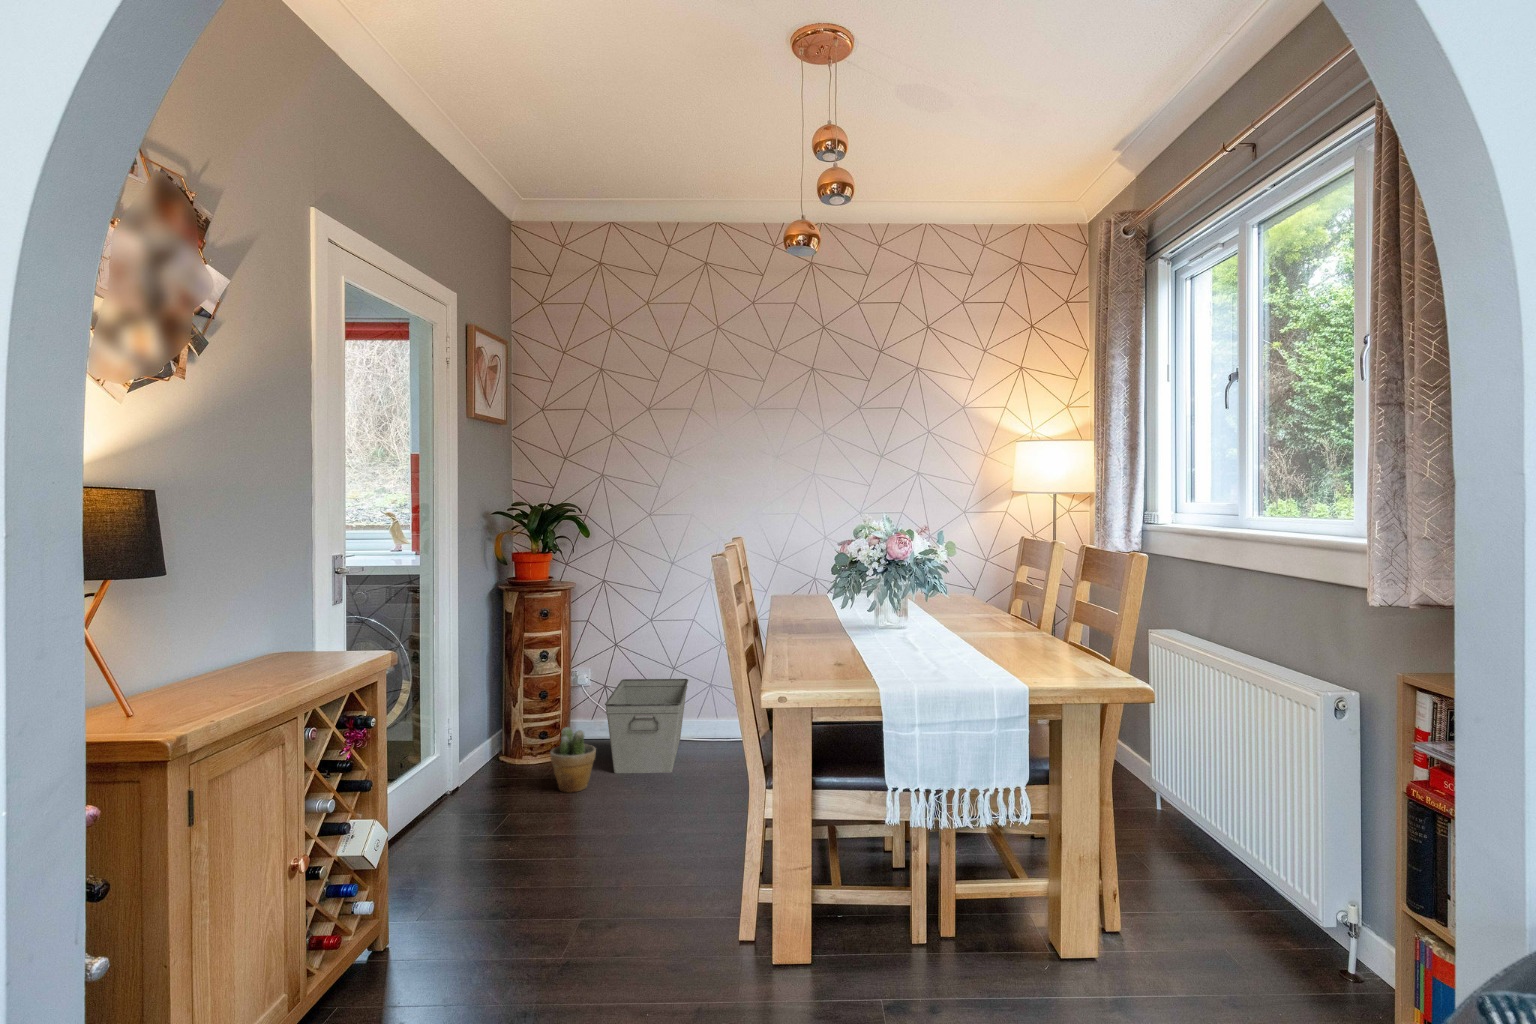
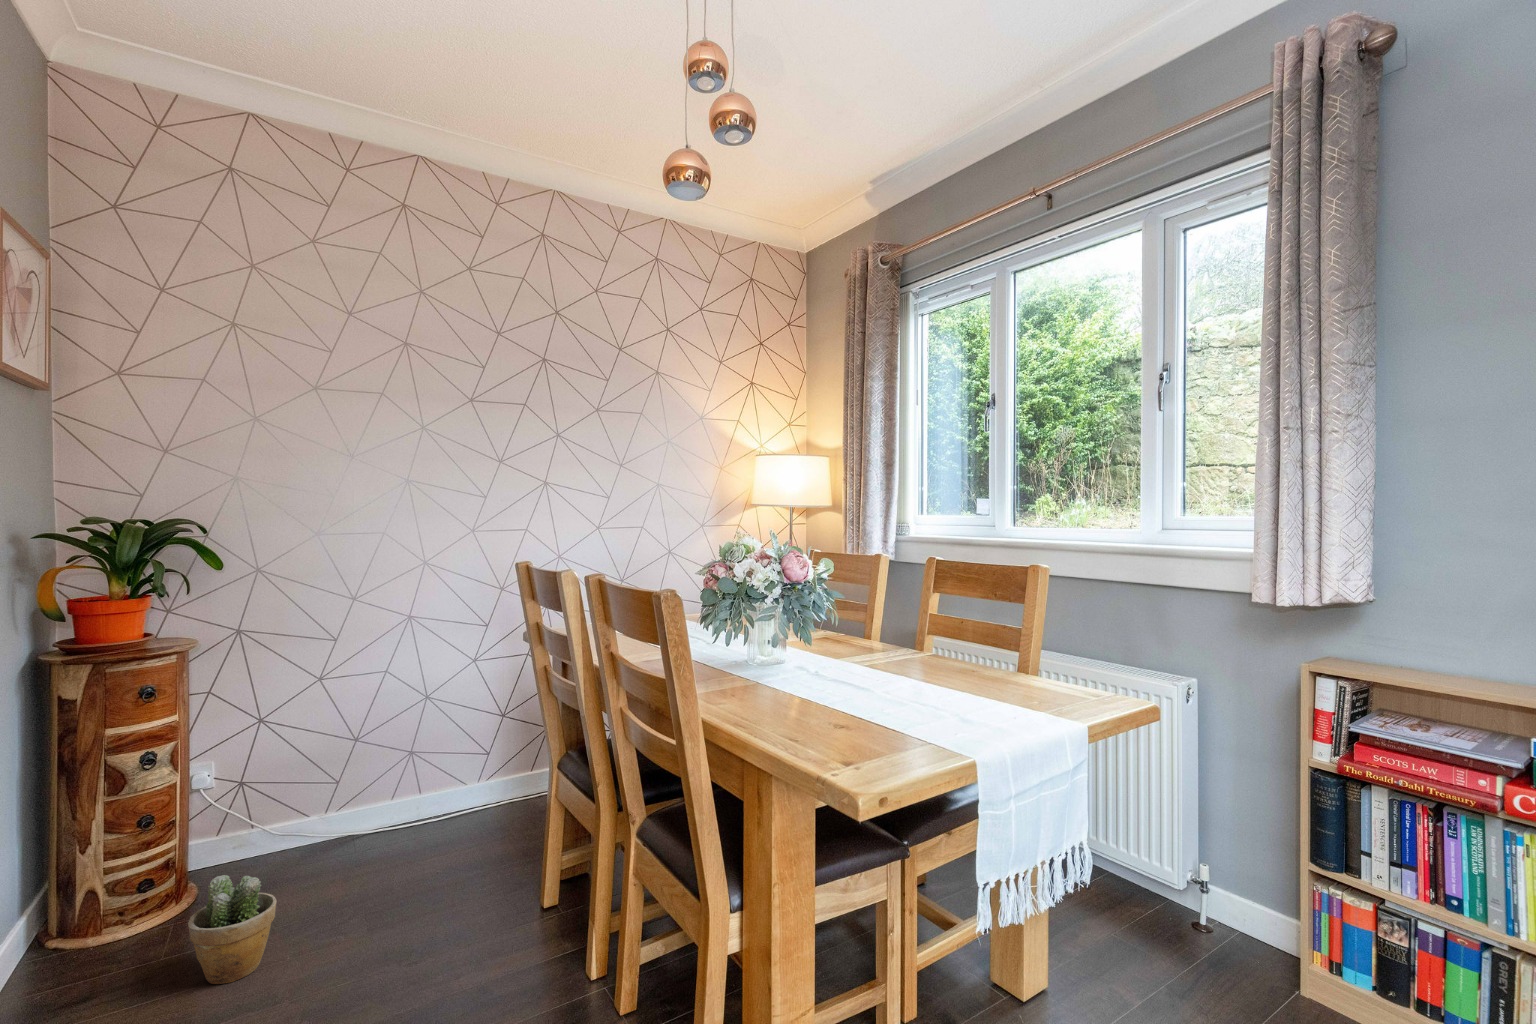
storage bin: present [605,679,688,773] -> none [274,751,405,920]

